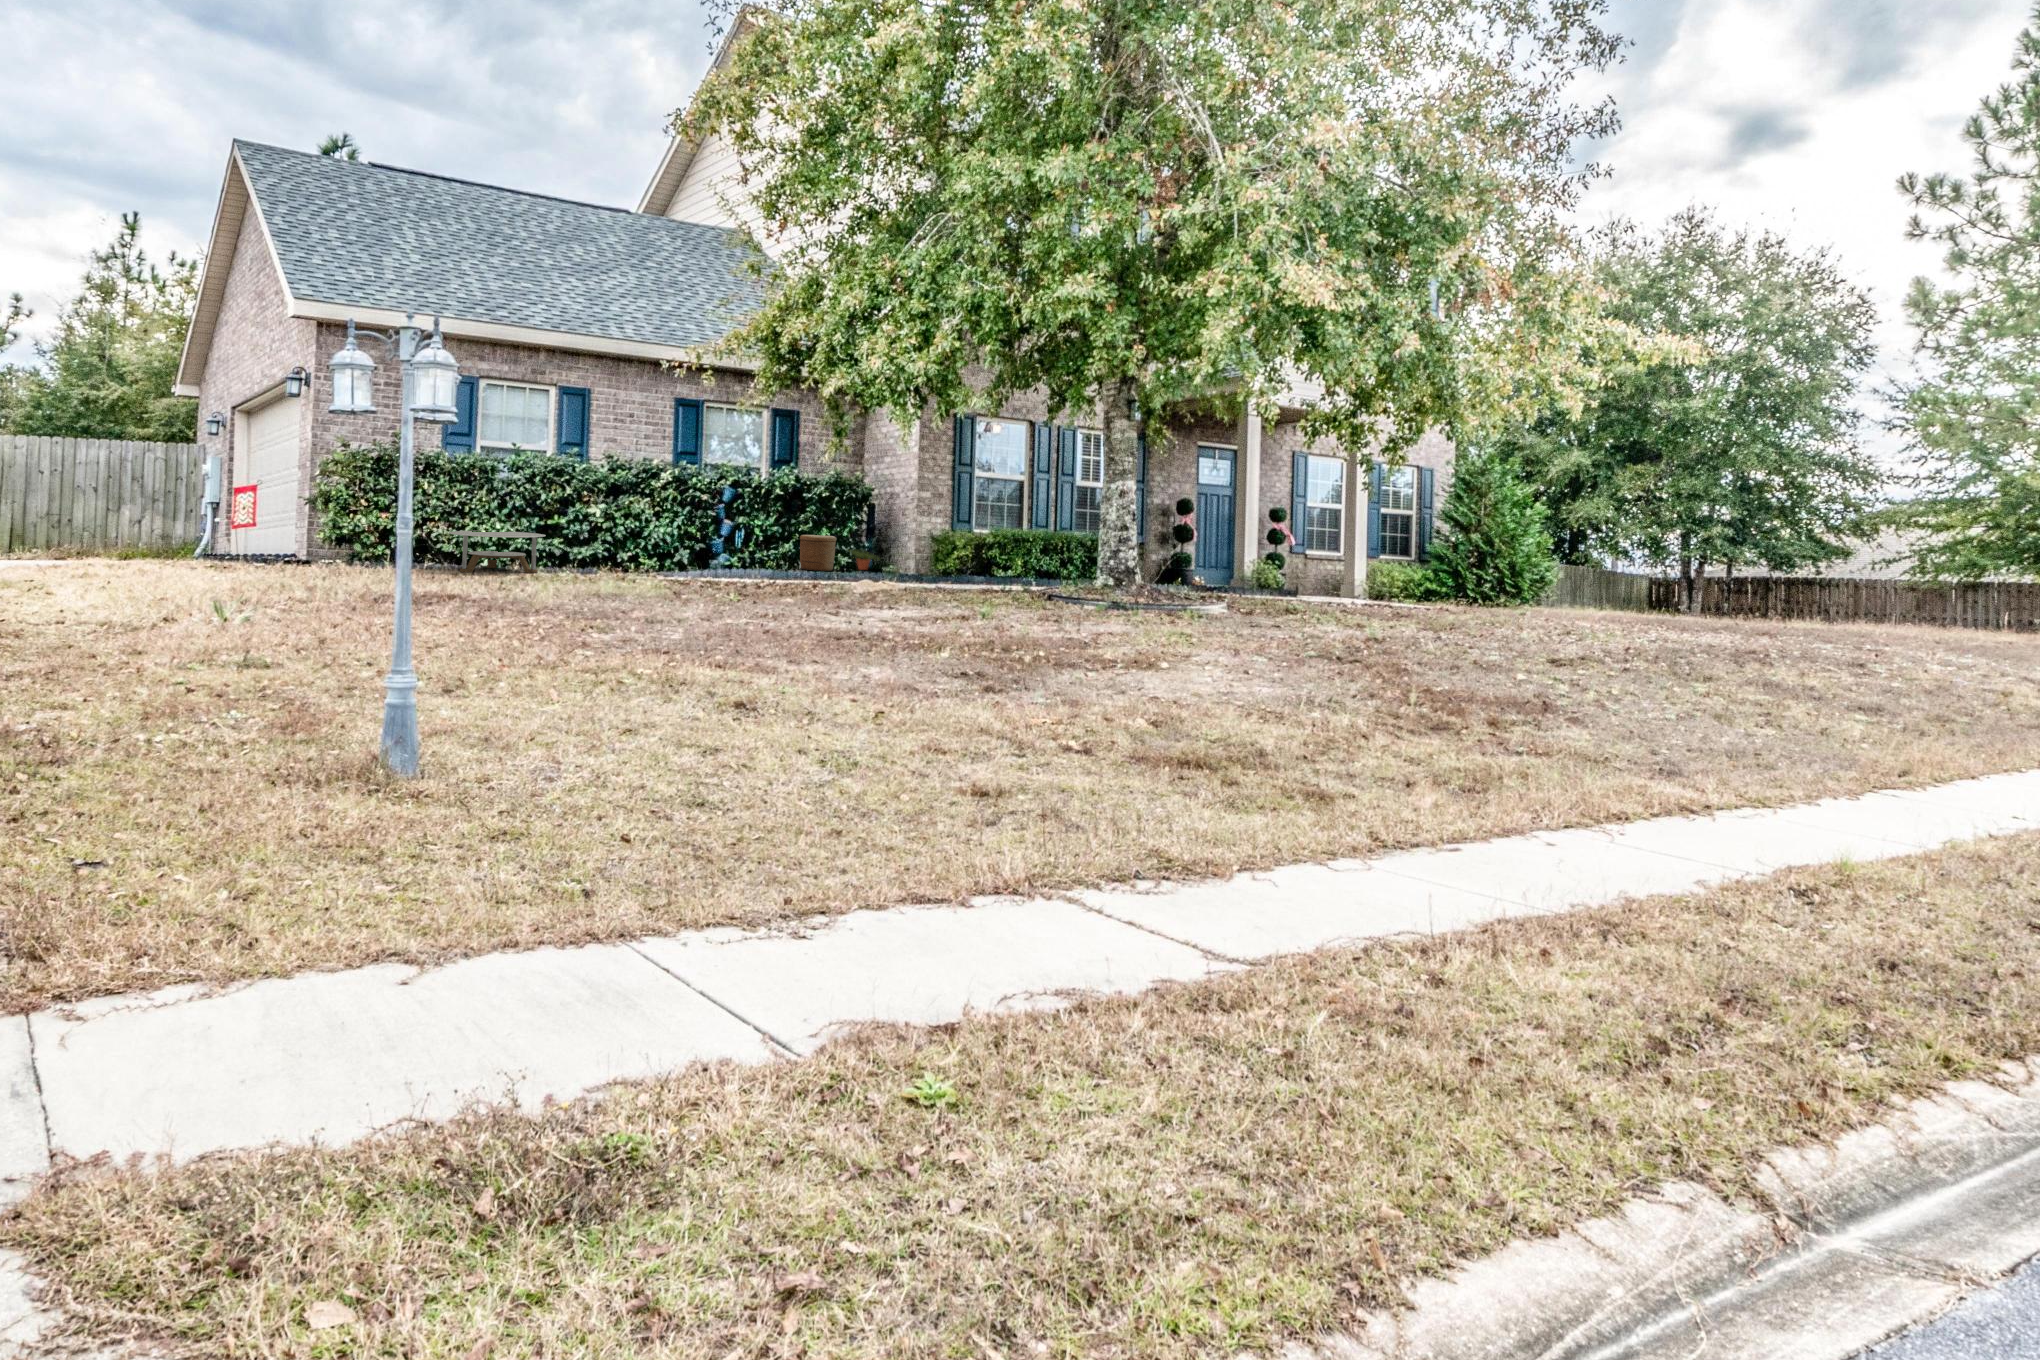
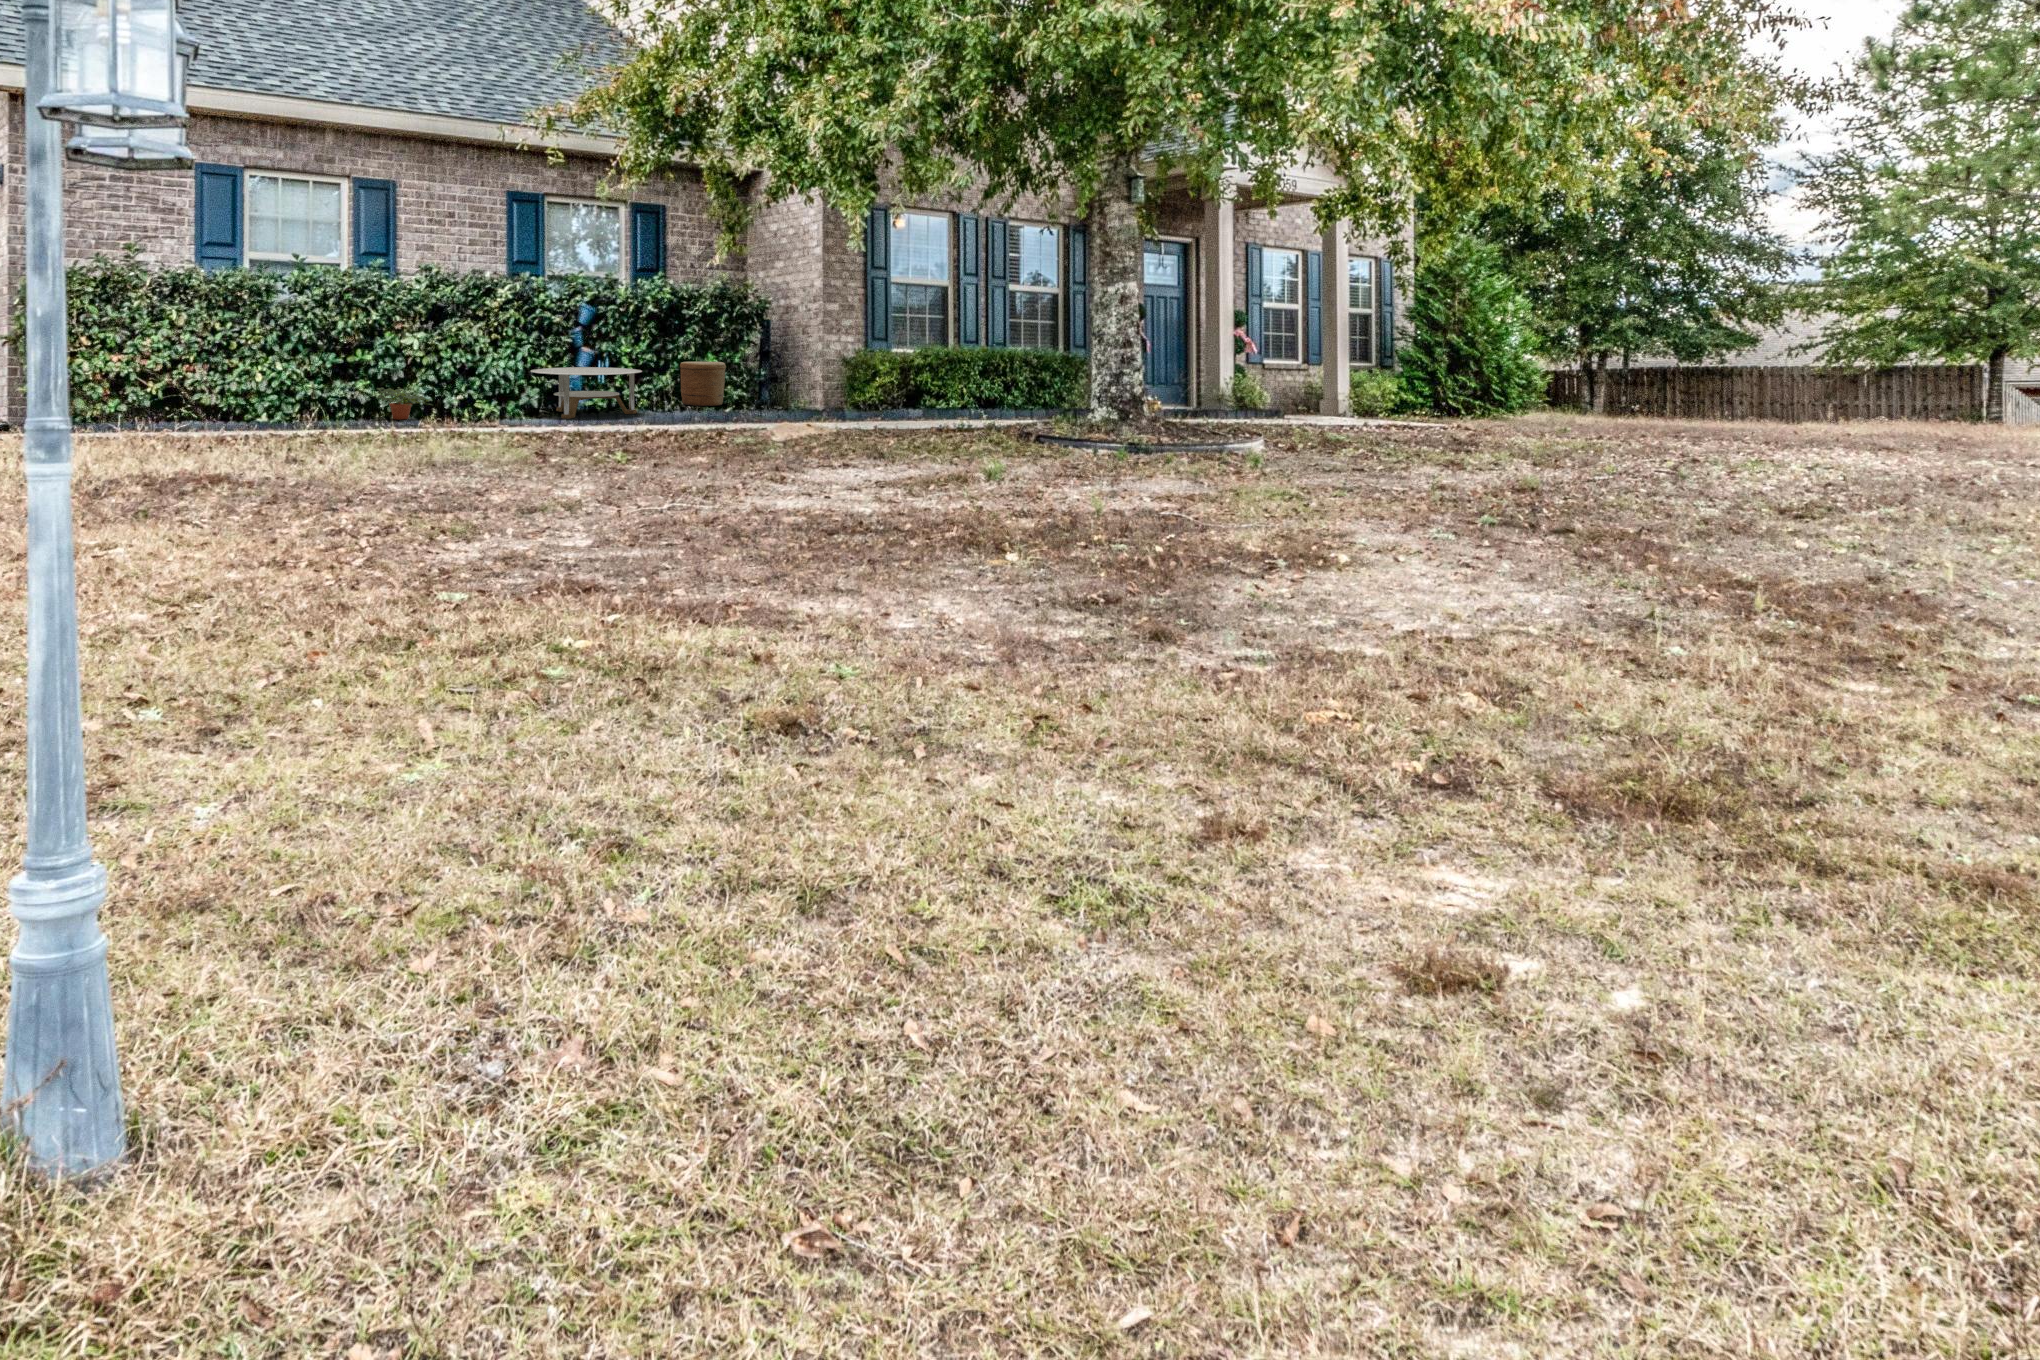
round table: present [449,531,546,573] -> present [531,367,642,419]
potted plant: present [850,550,879,570] -> present [377,387,433,420]

